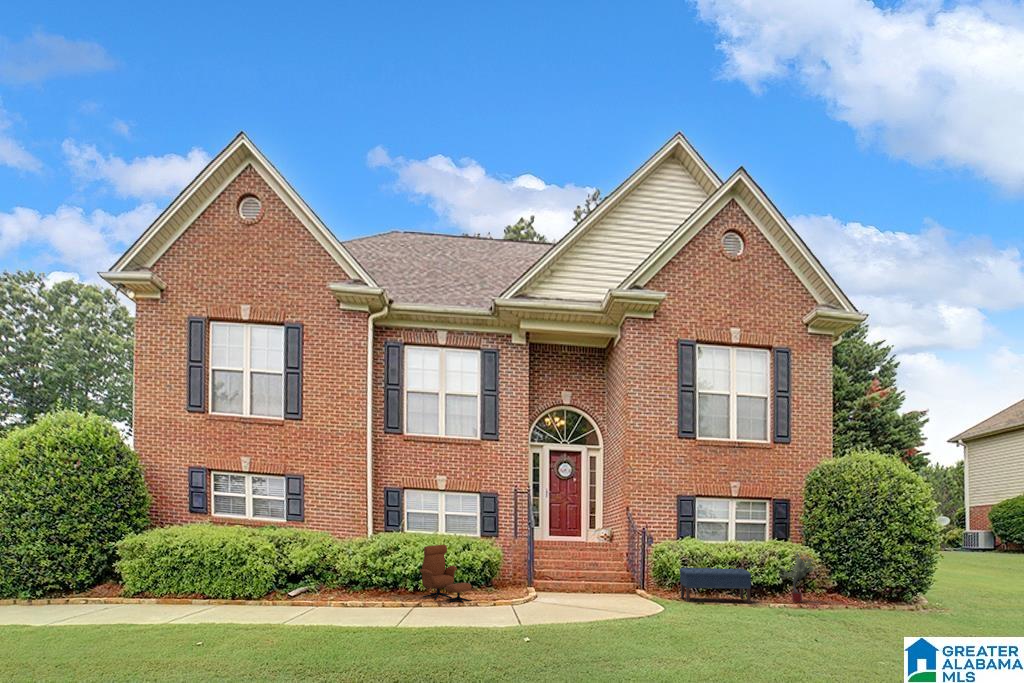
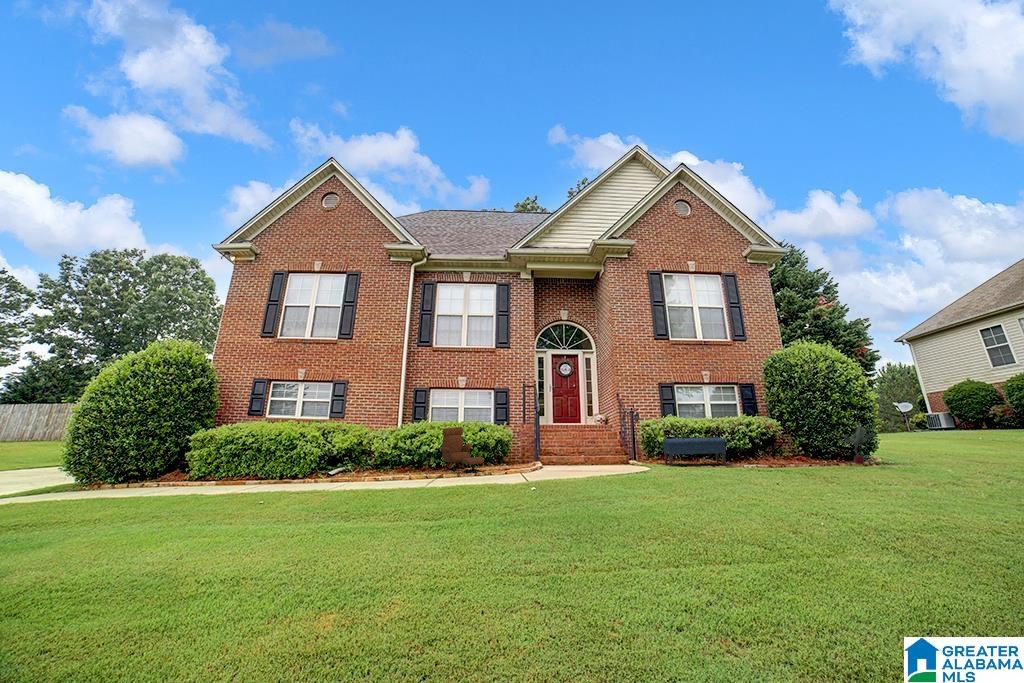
potted tree: present [780,552,813,603] -> present [841,422,875,464]

